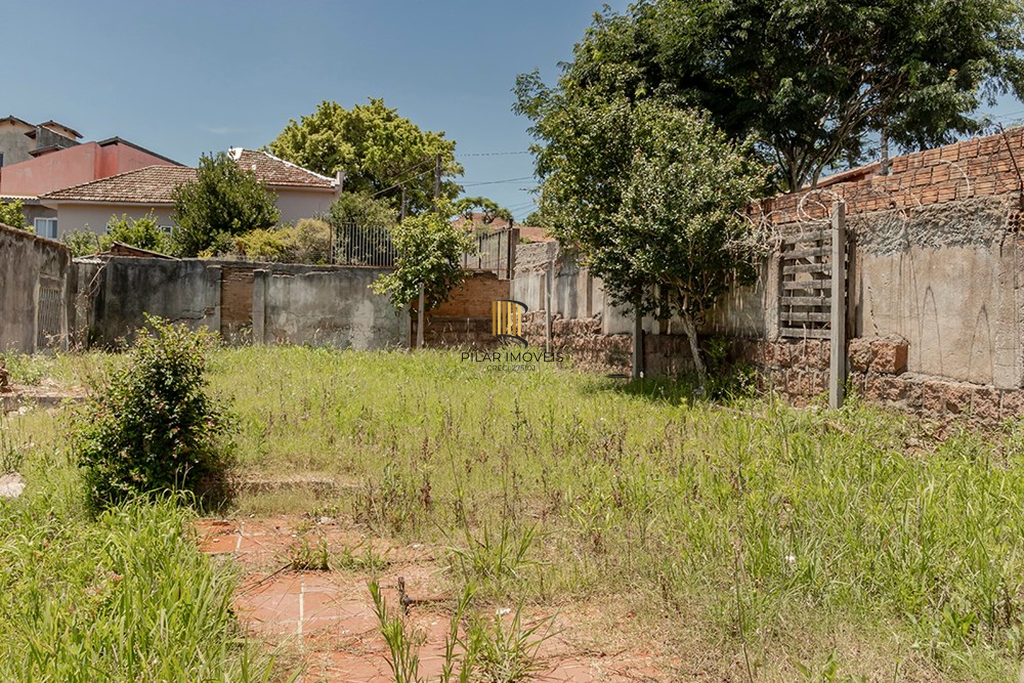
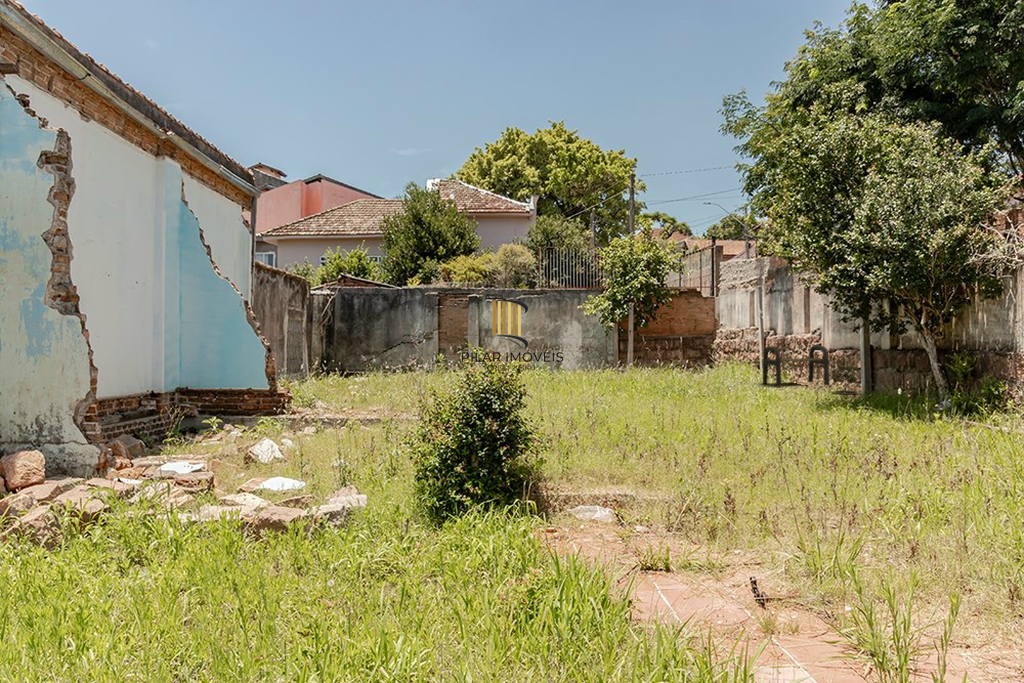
bench: none [545,328,605,370] -> present [763,345,829,387]

